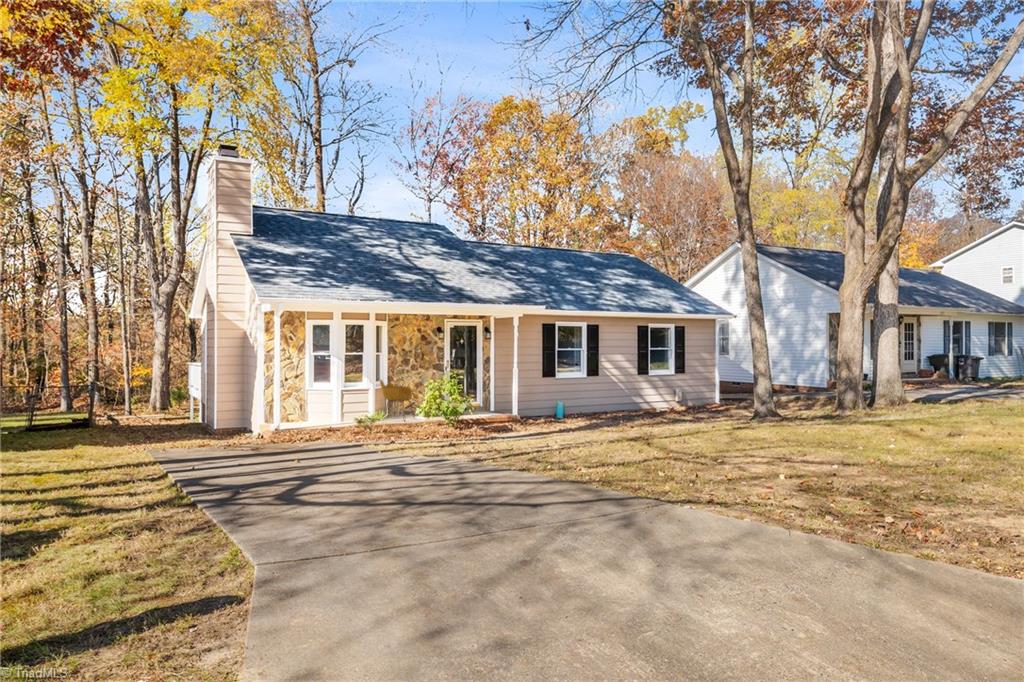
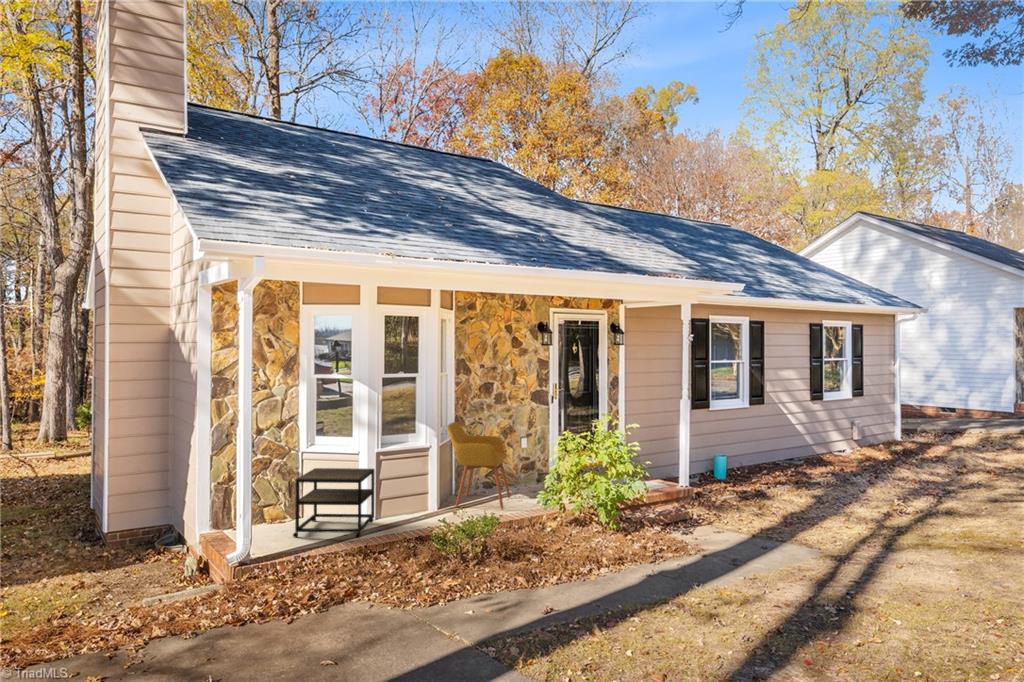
side table: none [299,397,338,427] -> present [293,468,375,538]

